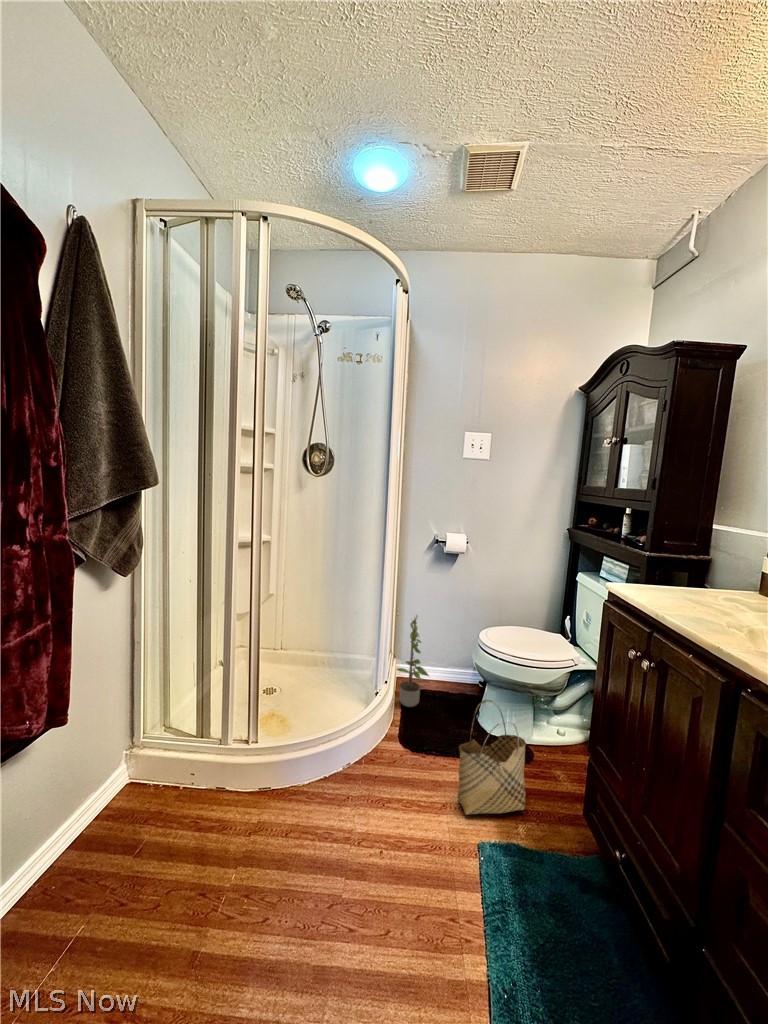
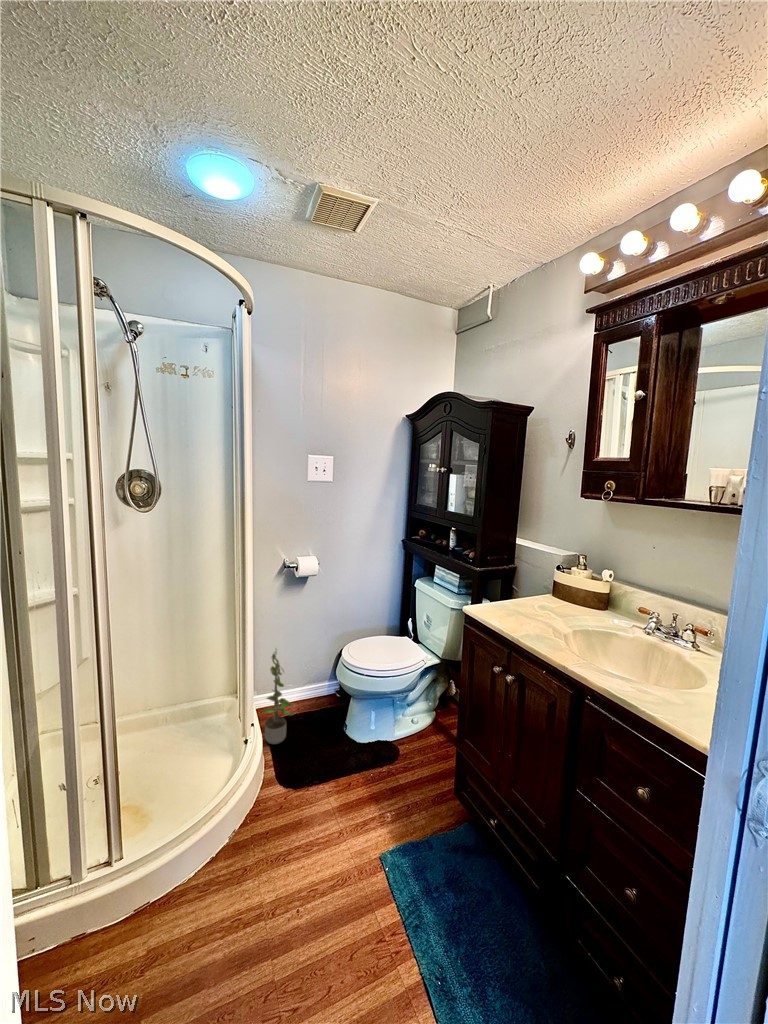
woven basket: present [458,700,526,815] -> none [351,723,407,835]

